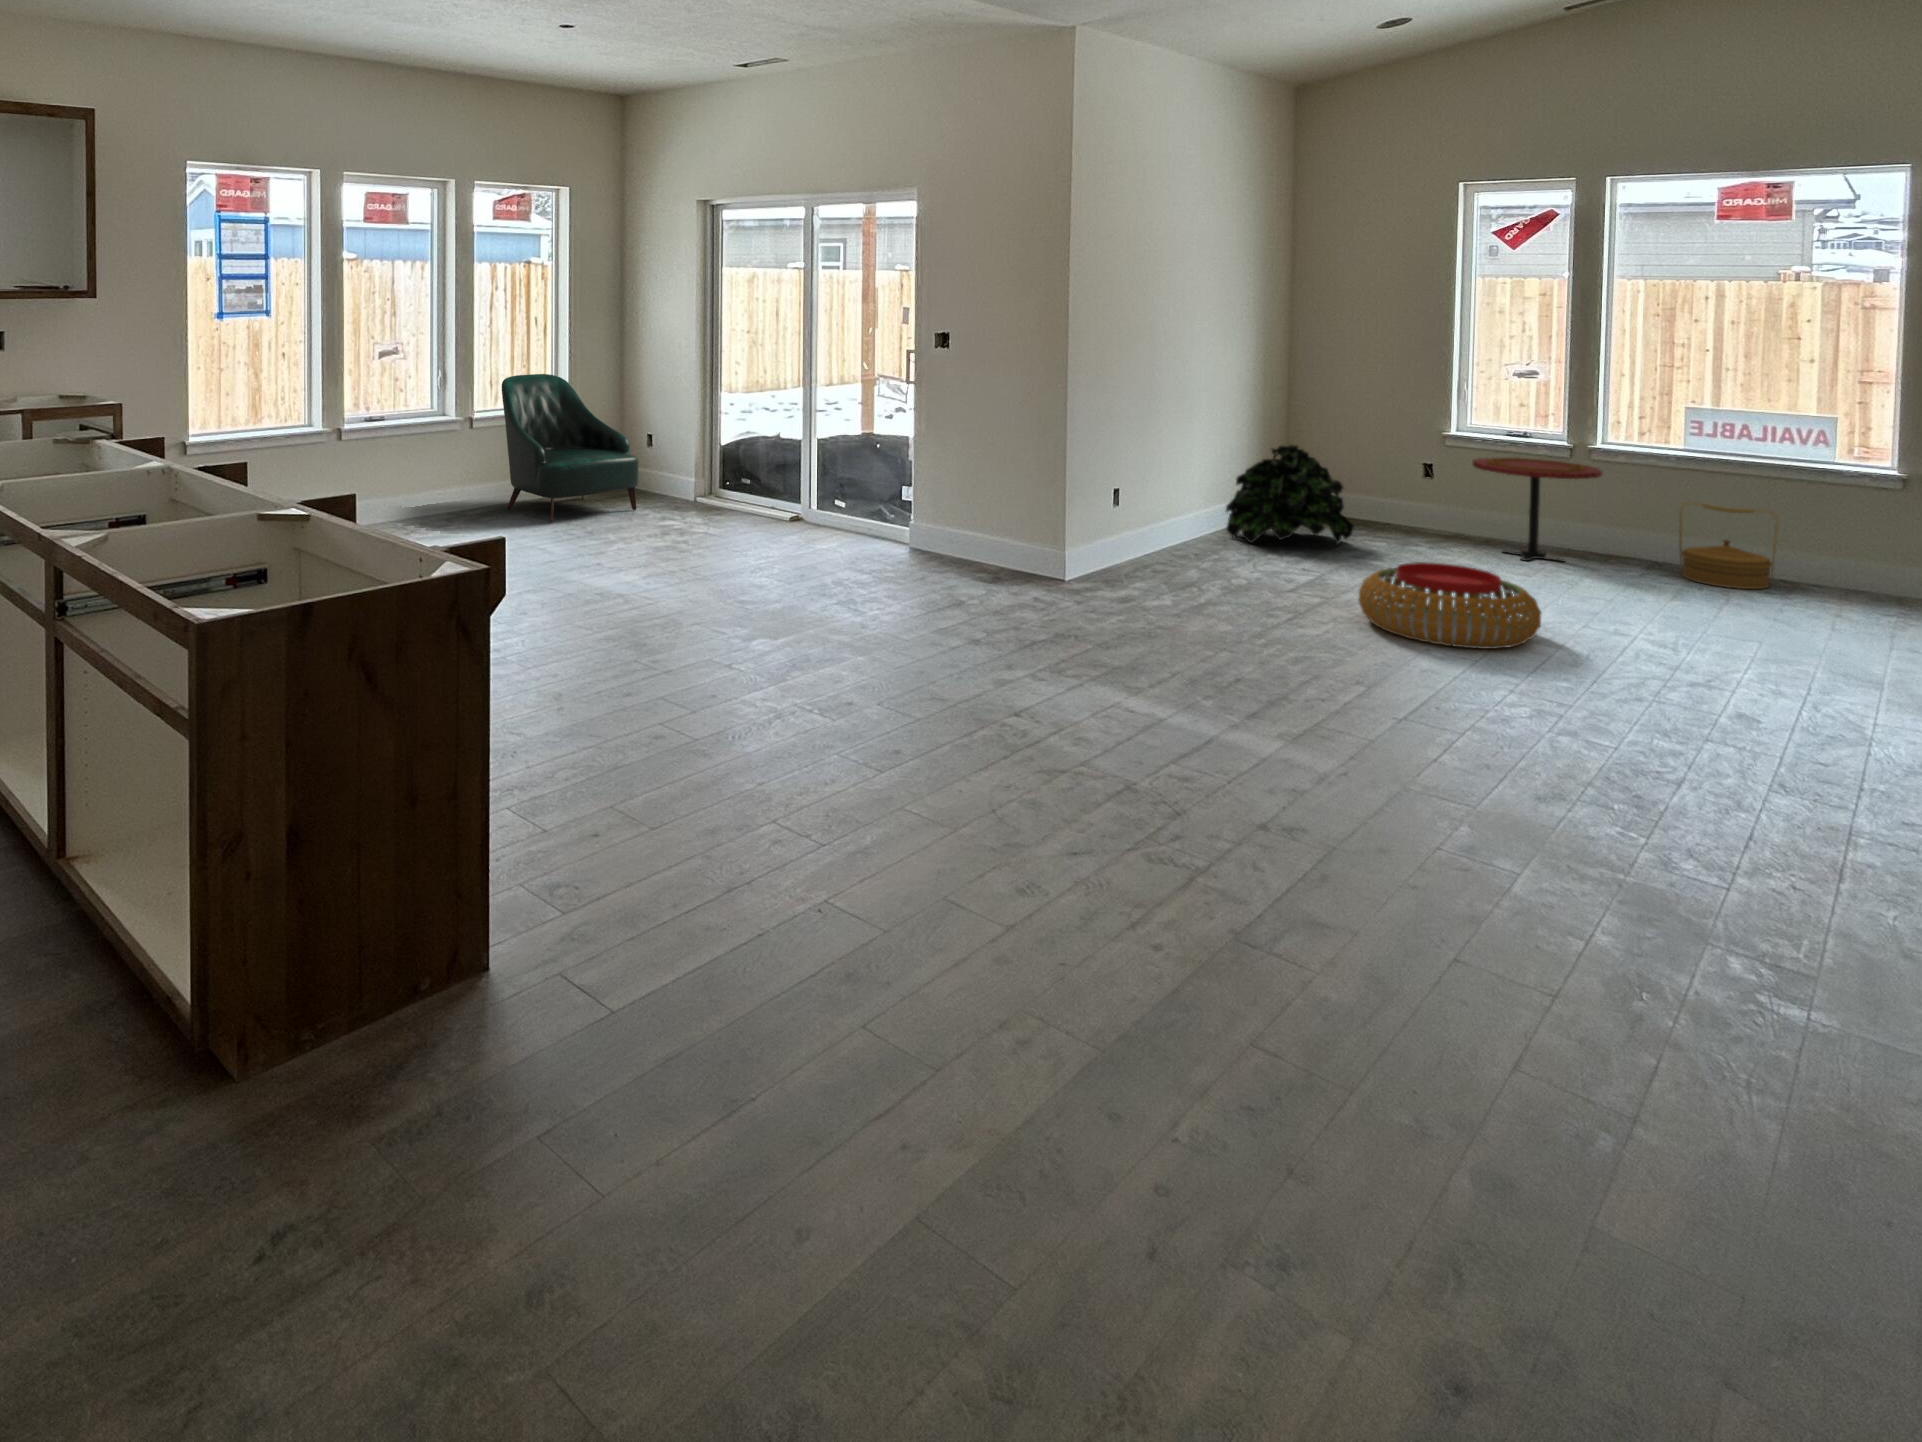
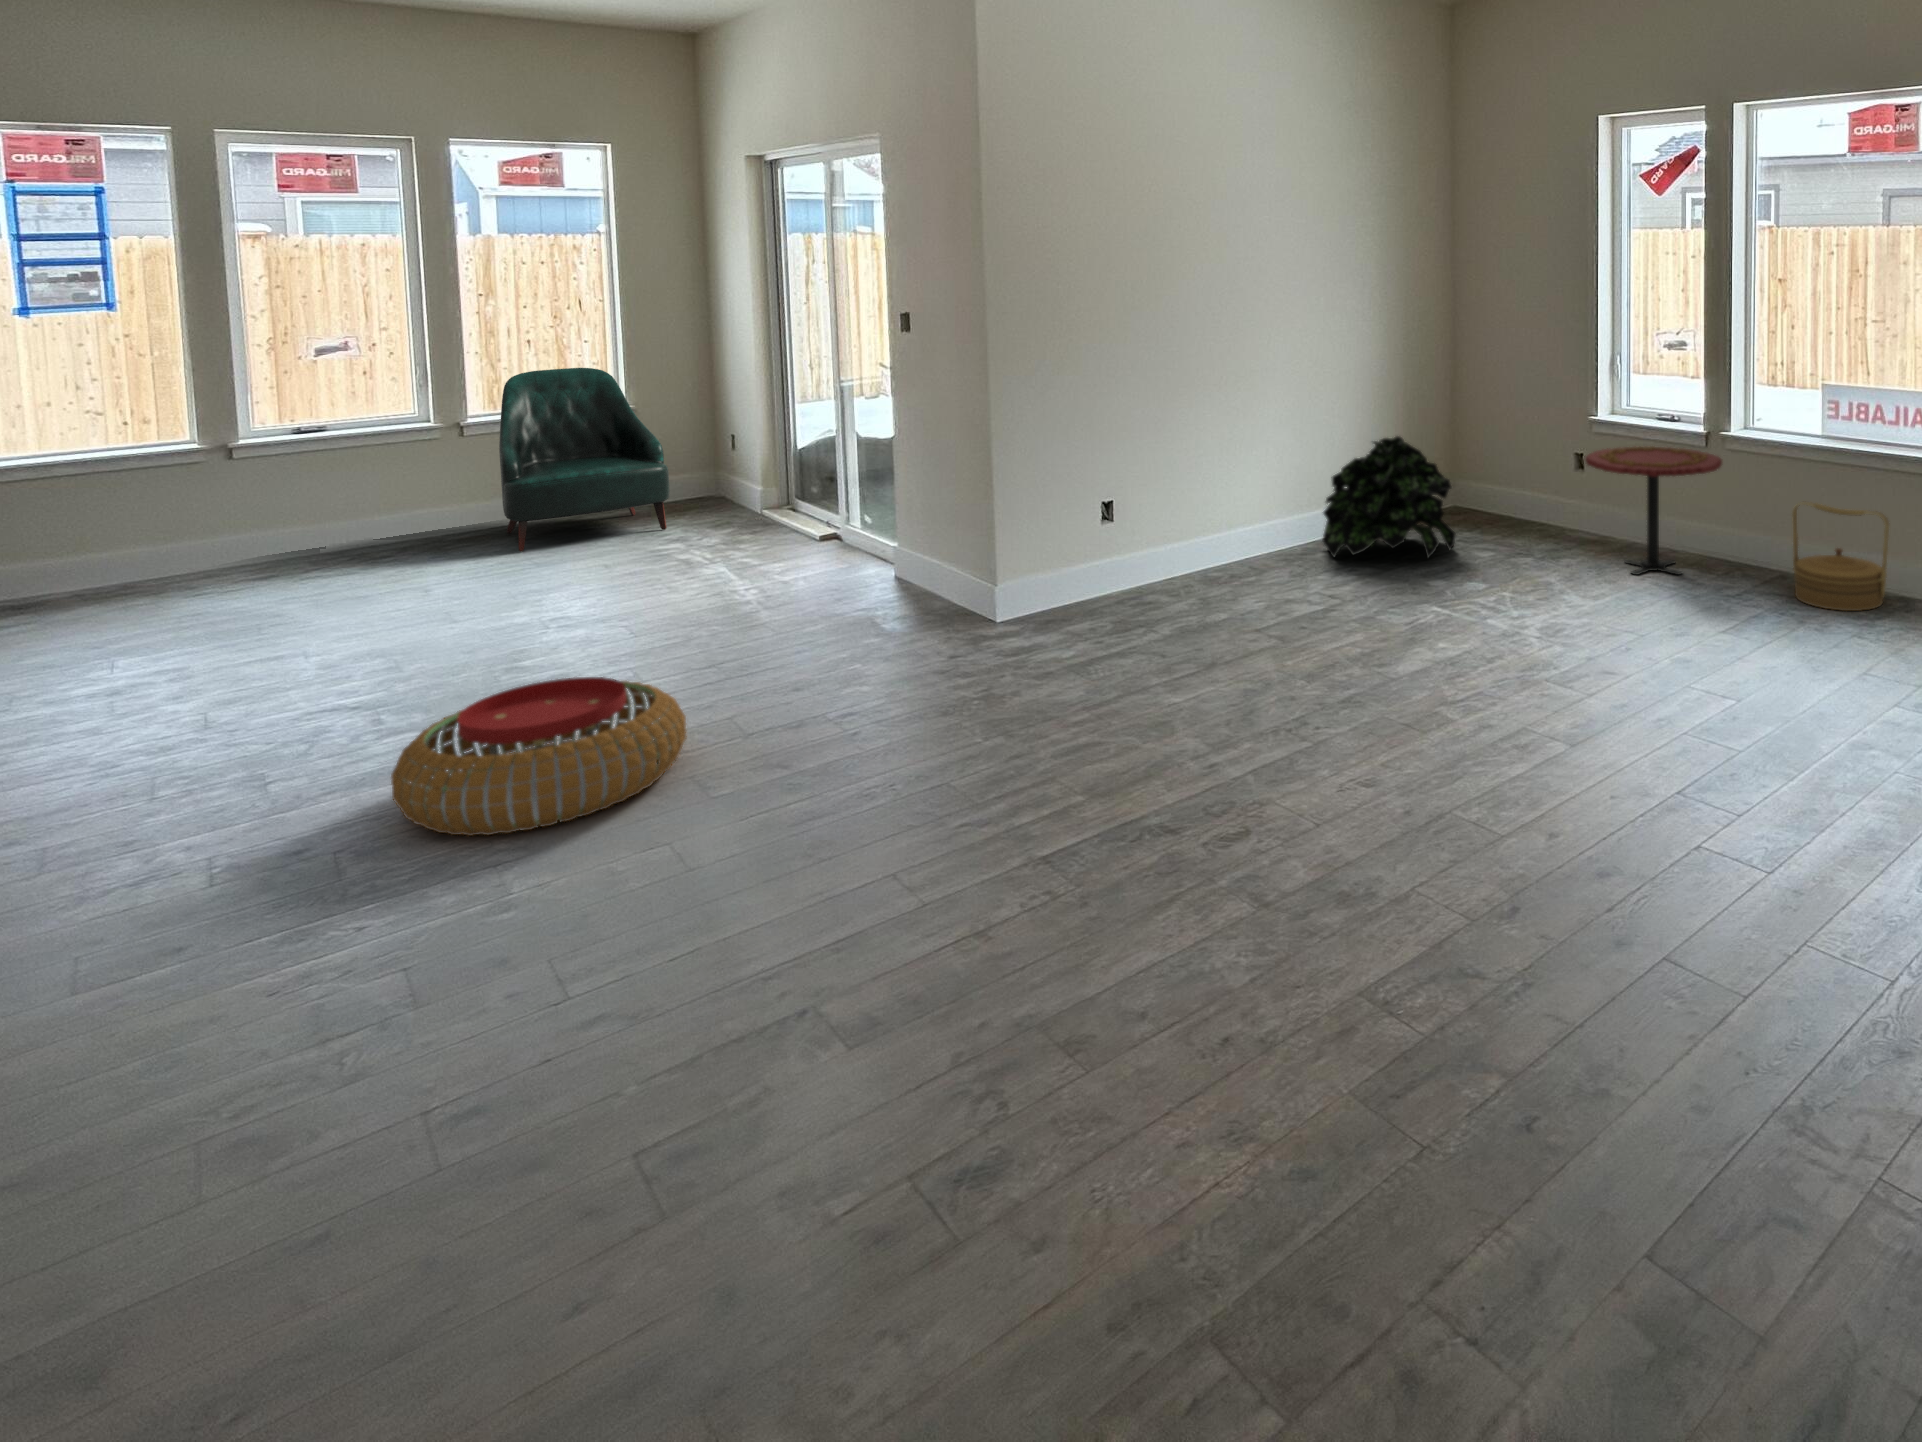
pouf: present [1359,562,1541,649] -> present [391,677,687,836]

